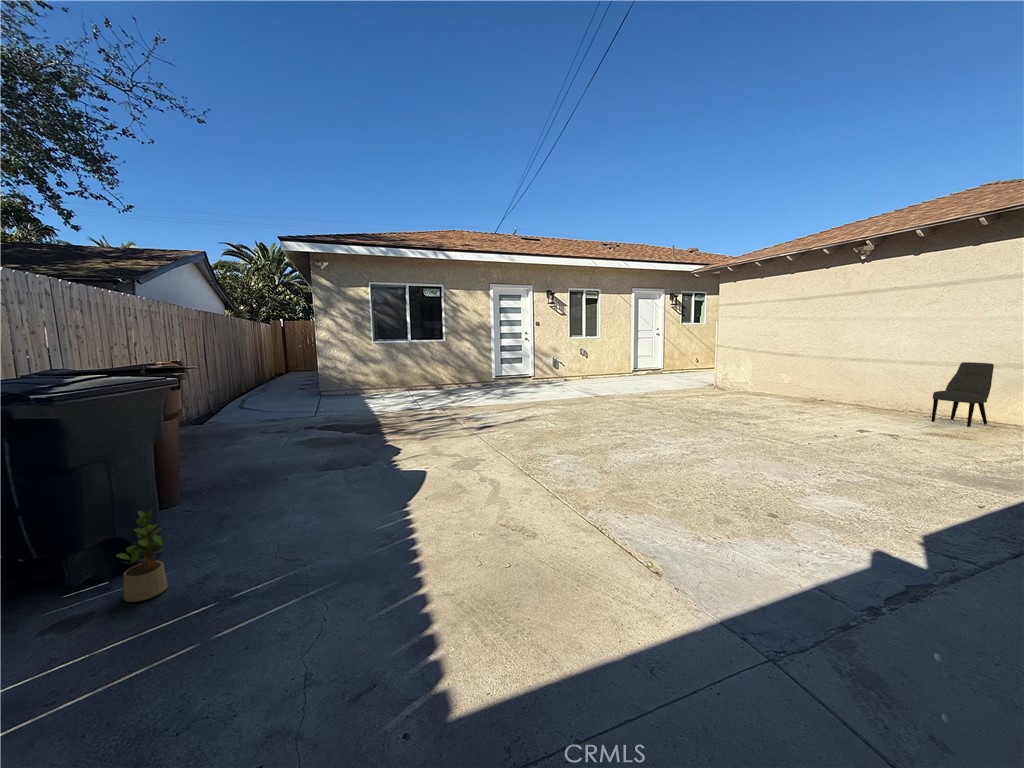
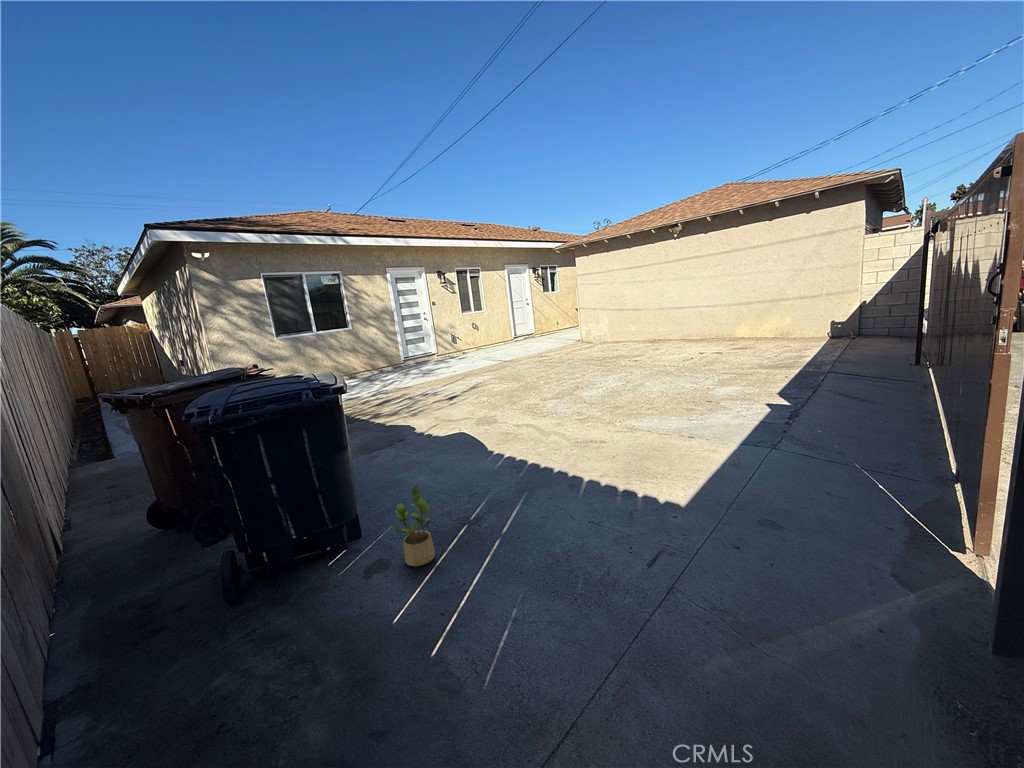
chair: present [931,362,994,427] -> none [740,302,767,344]

